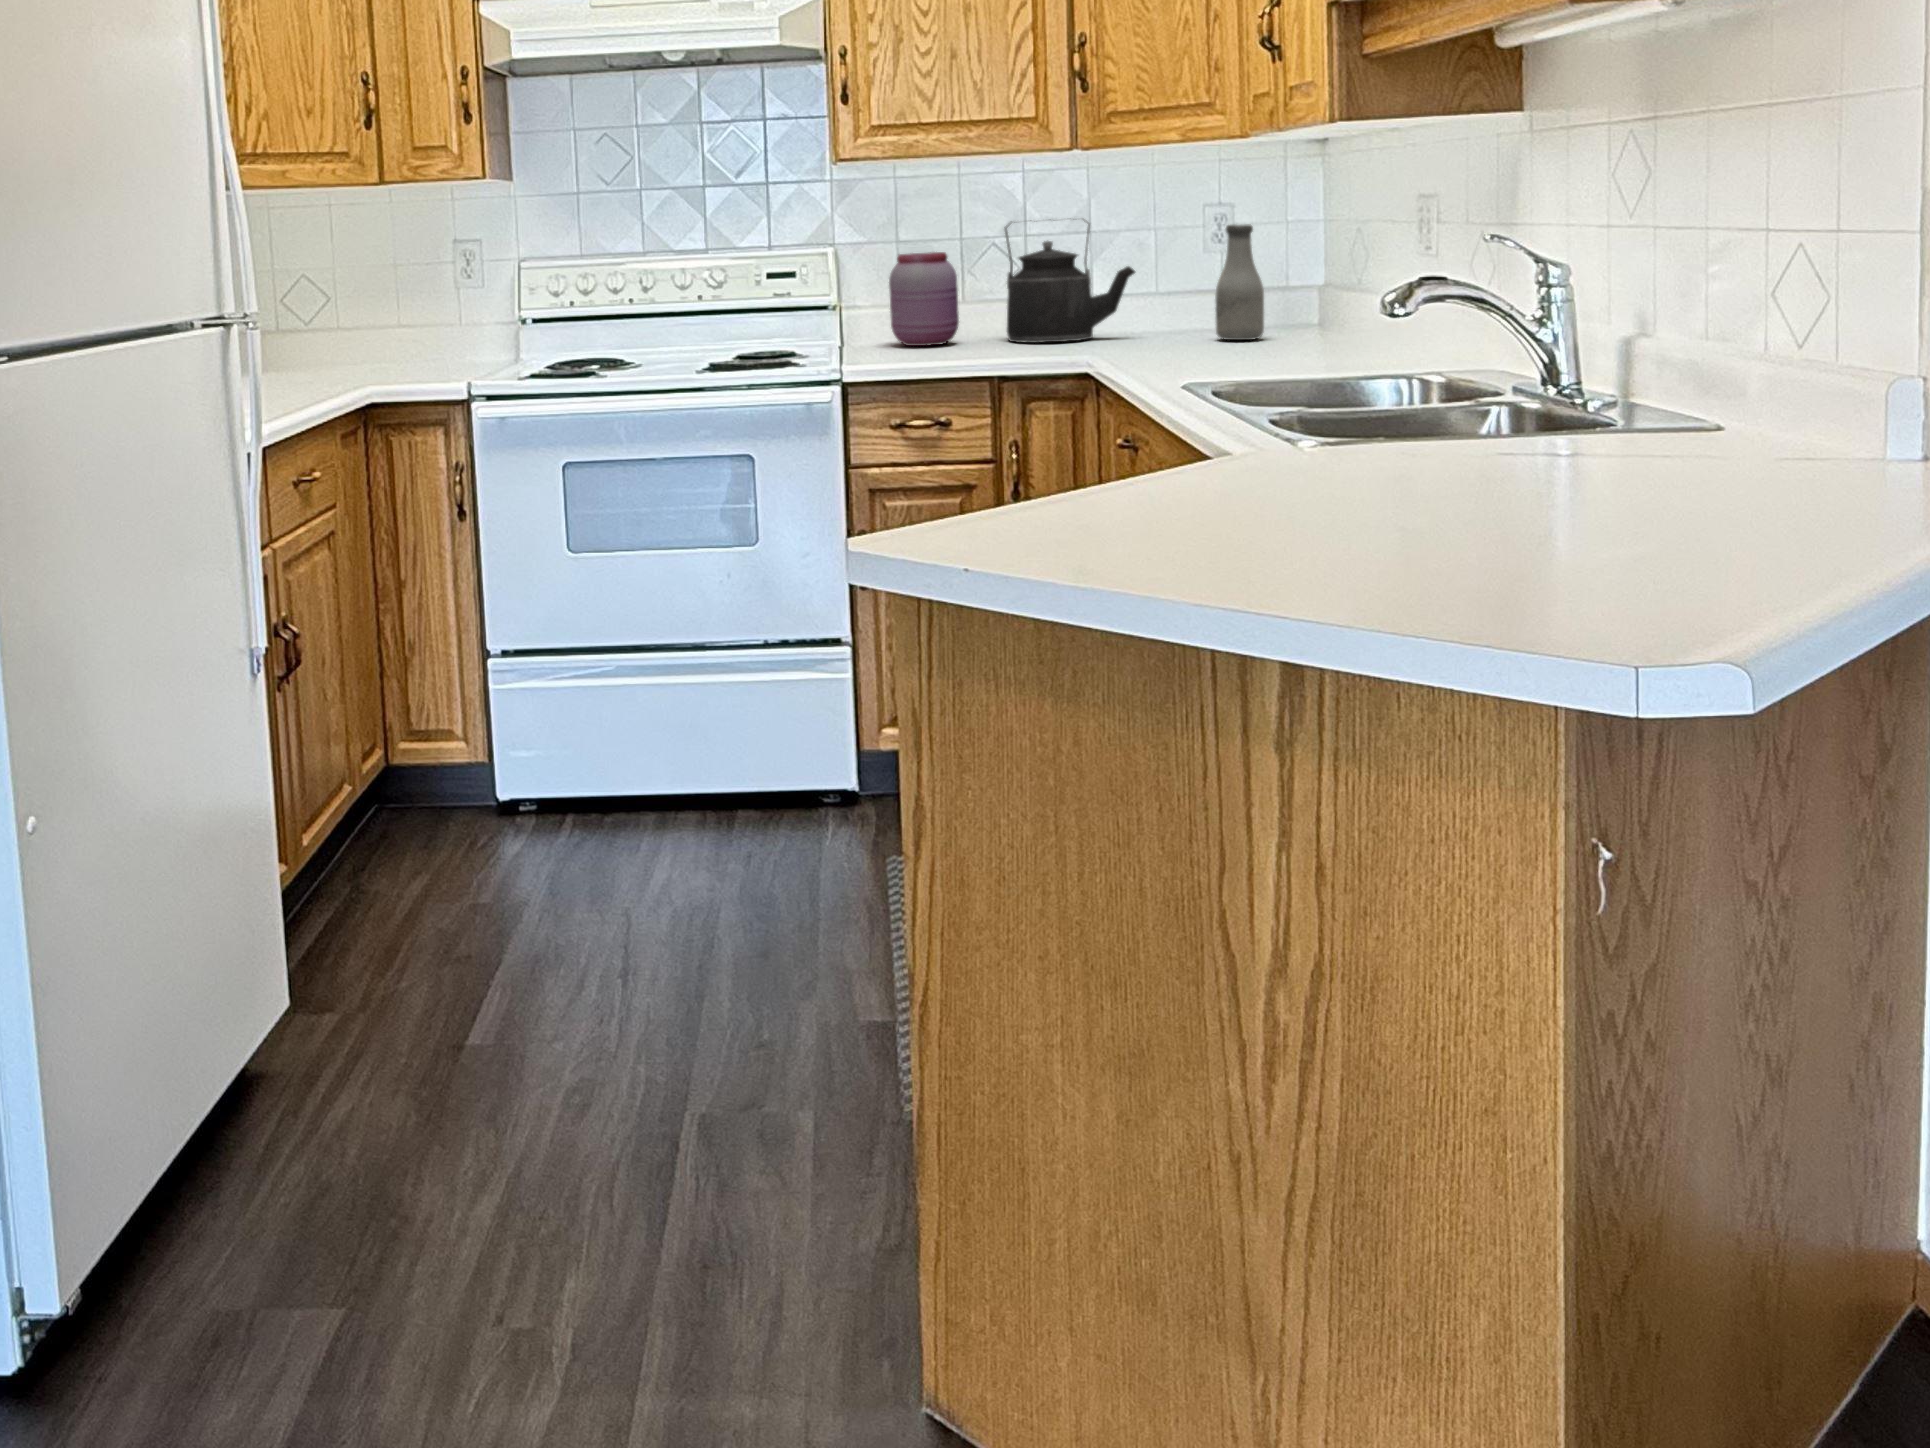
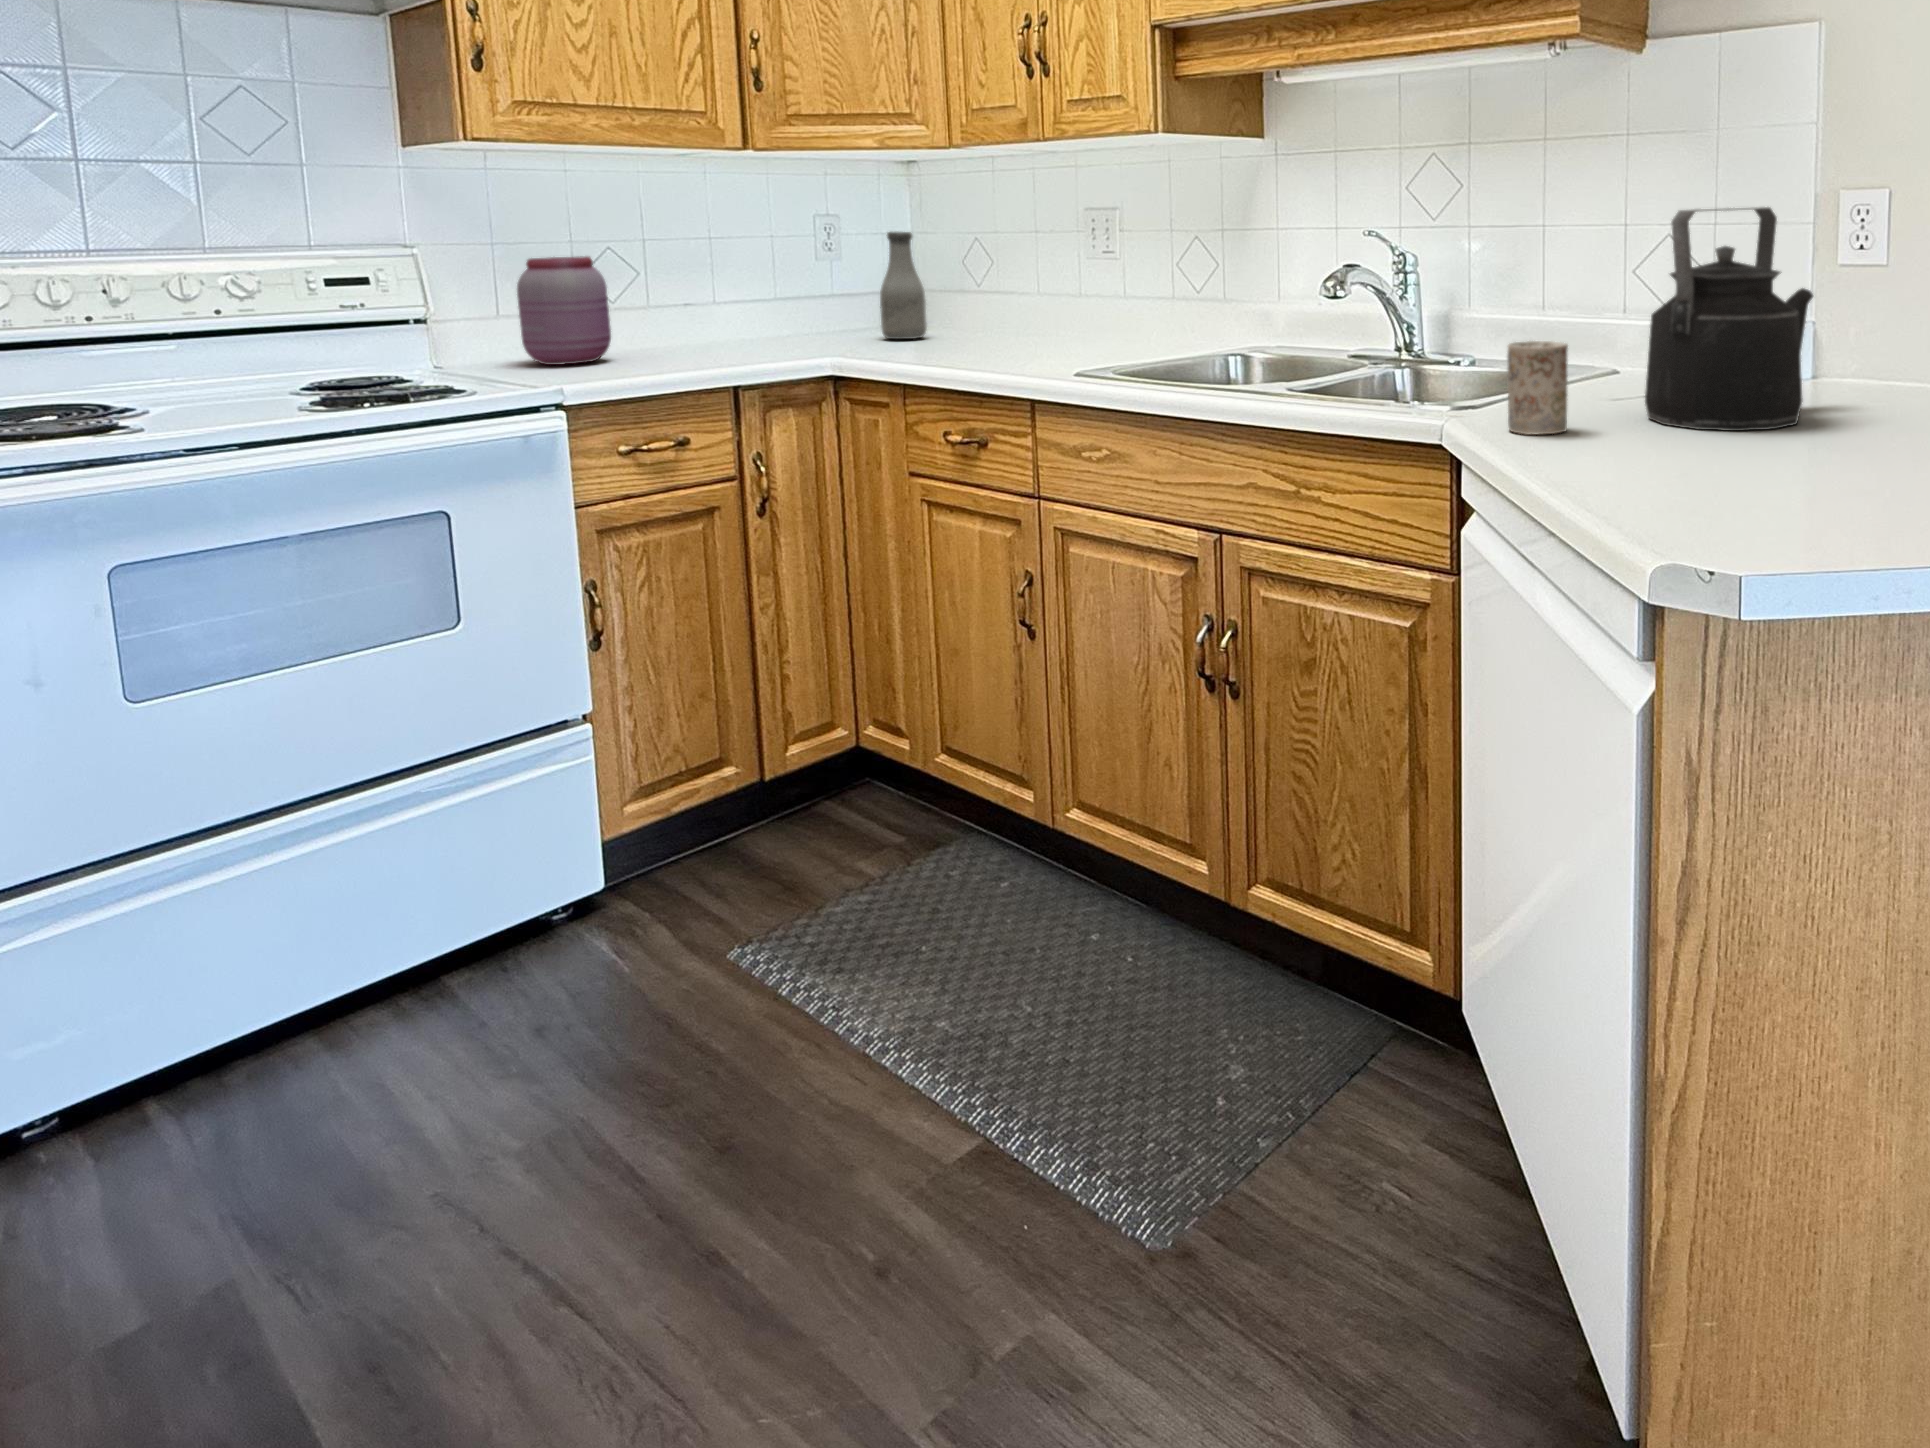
kettle: present [1005,219,1135,343] -> present [1645,207,1813,431]
mug: none [1293,367,1370,471] -> present [1507,341,1568,434]

